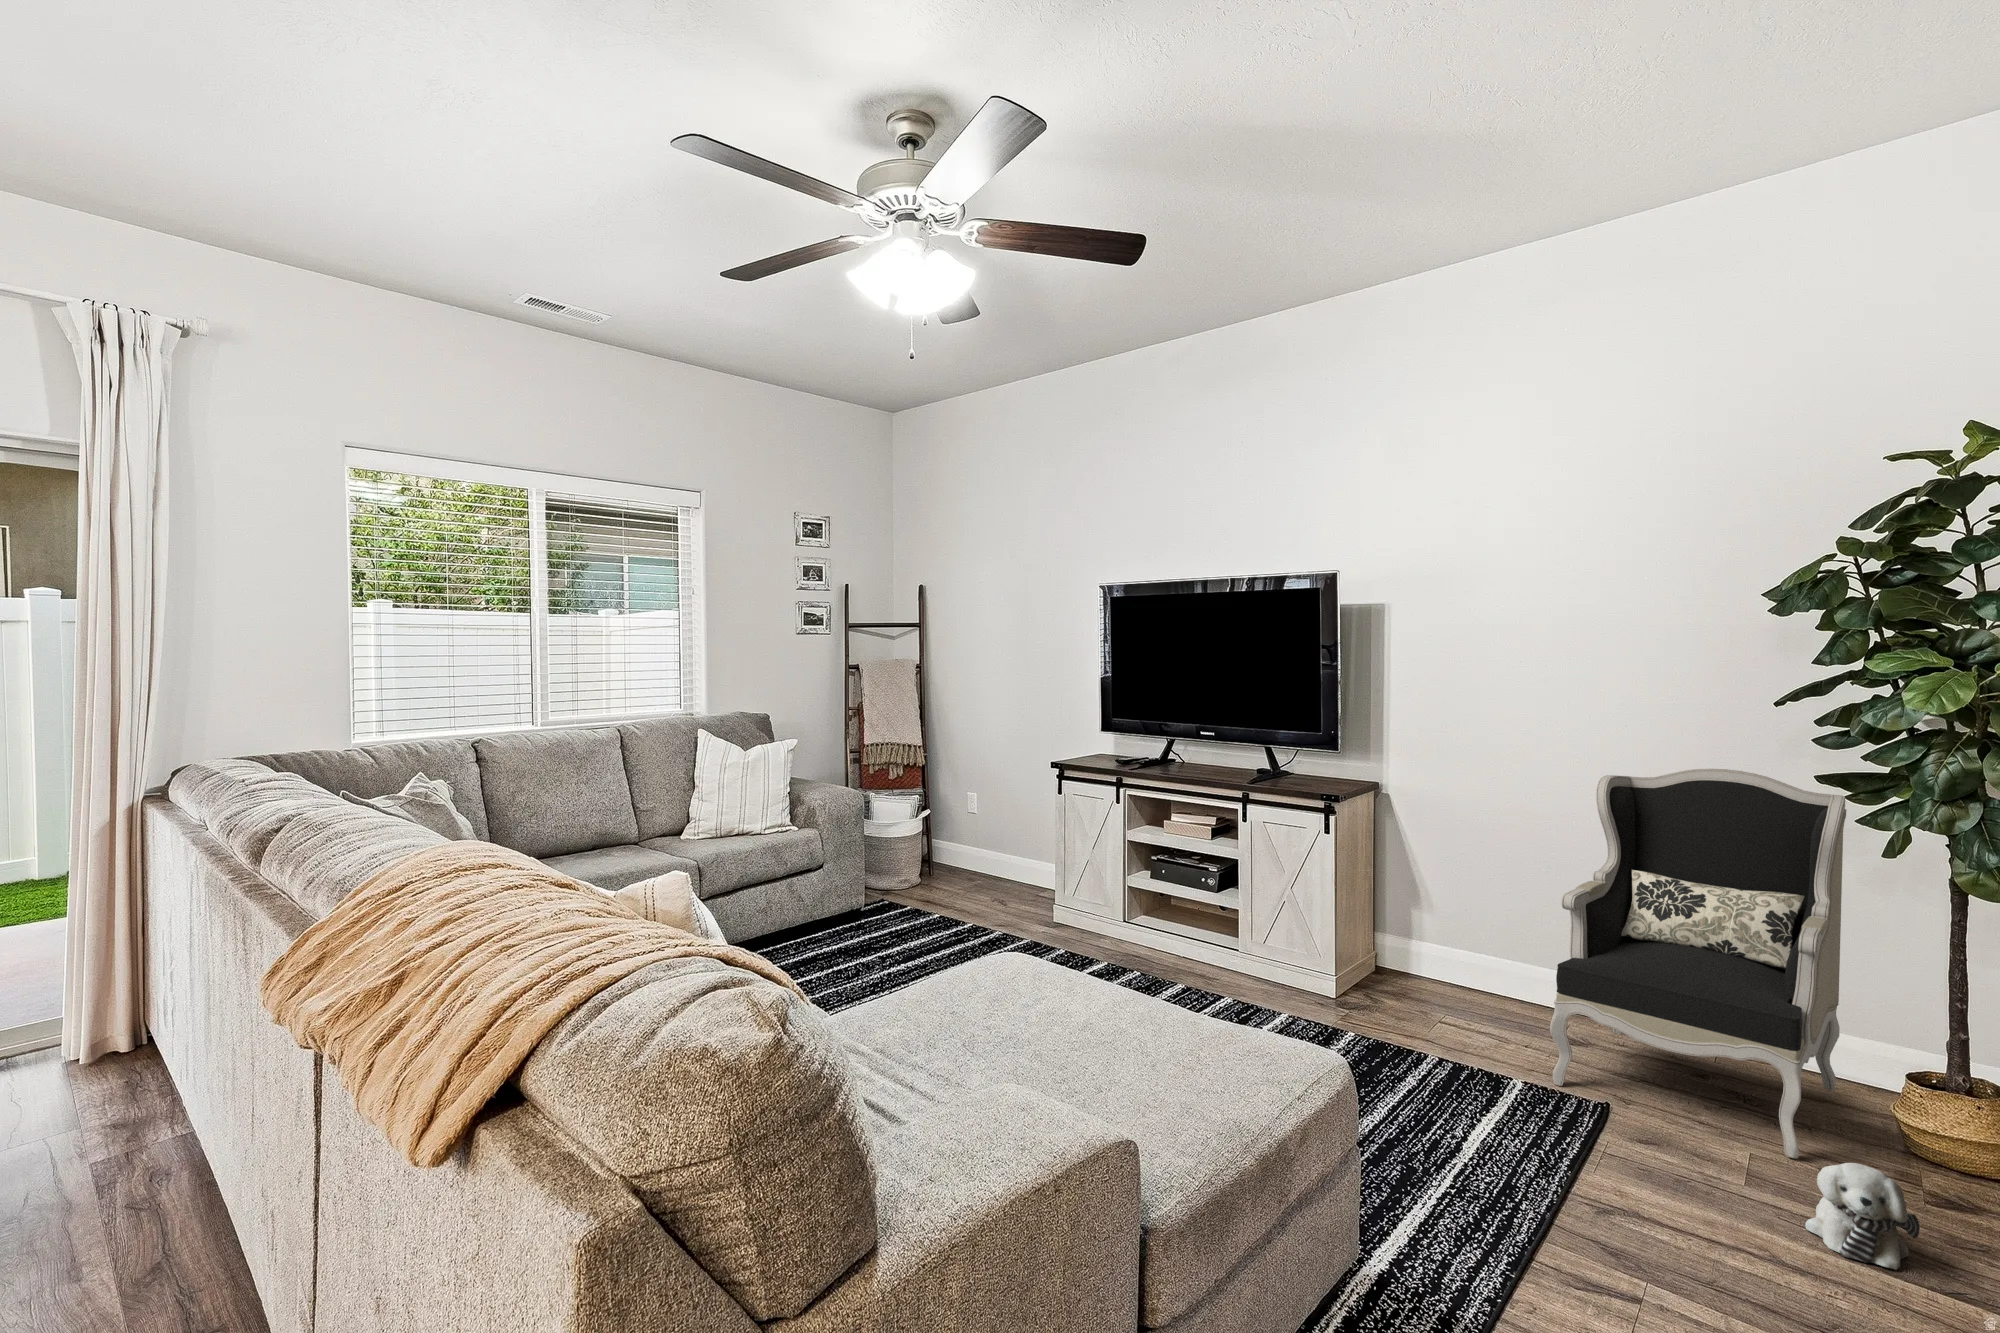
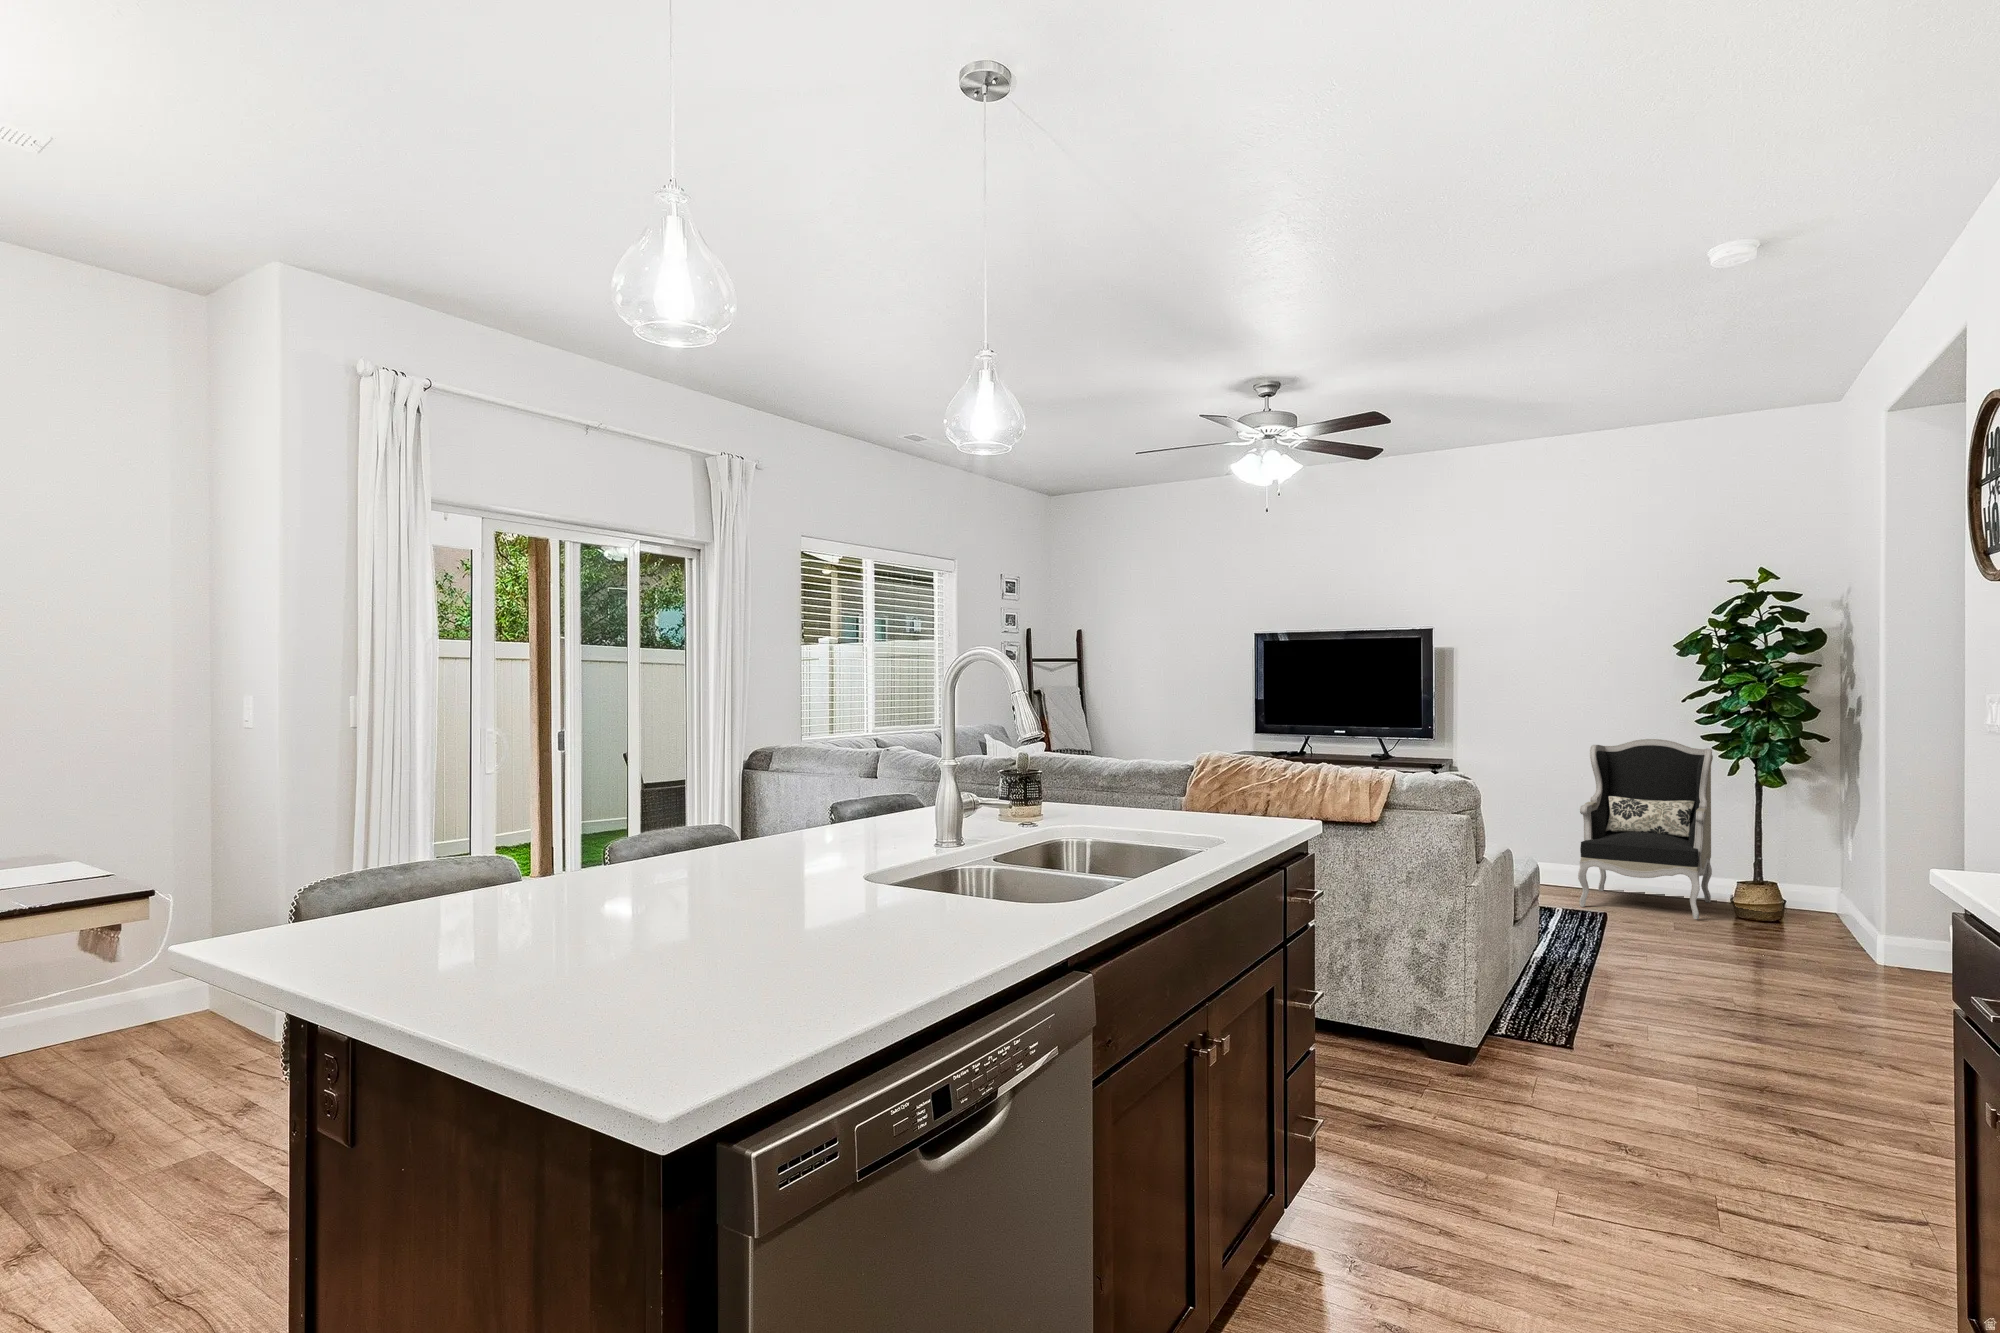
plush toy: present [1805,1163,1920,1270] -> none [1706,900,1750,940]

